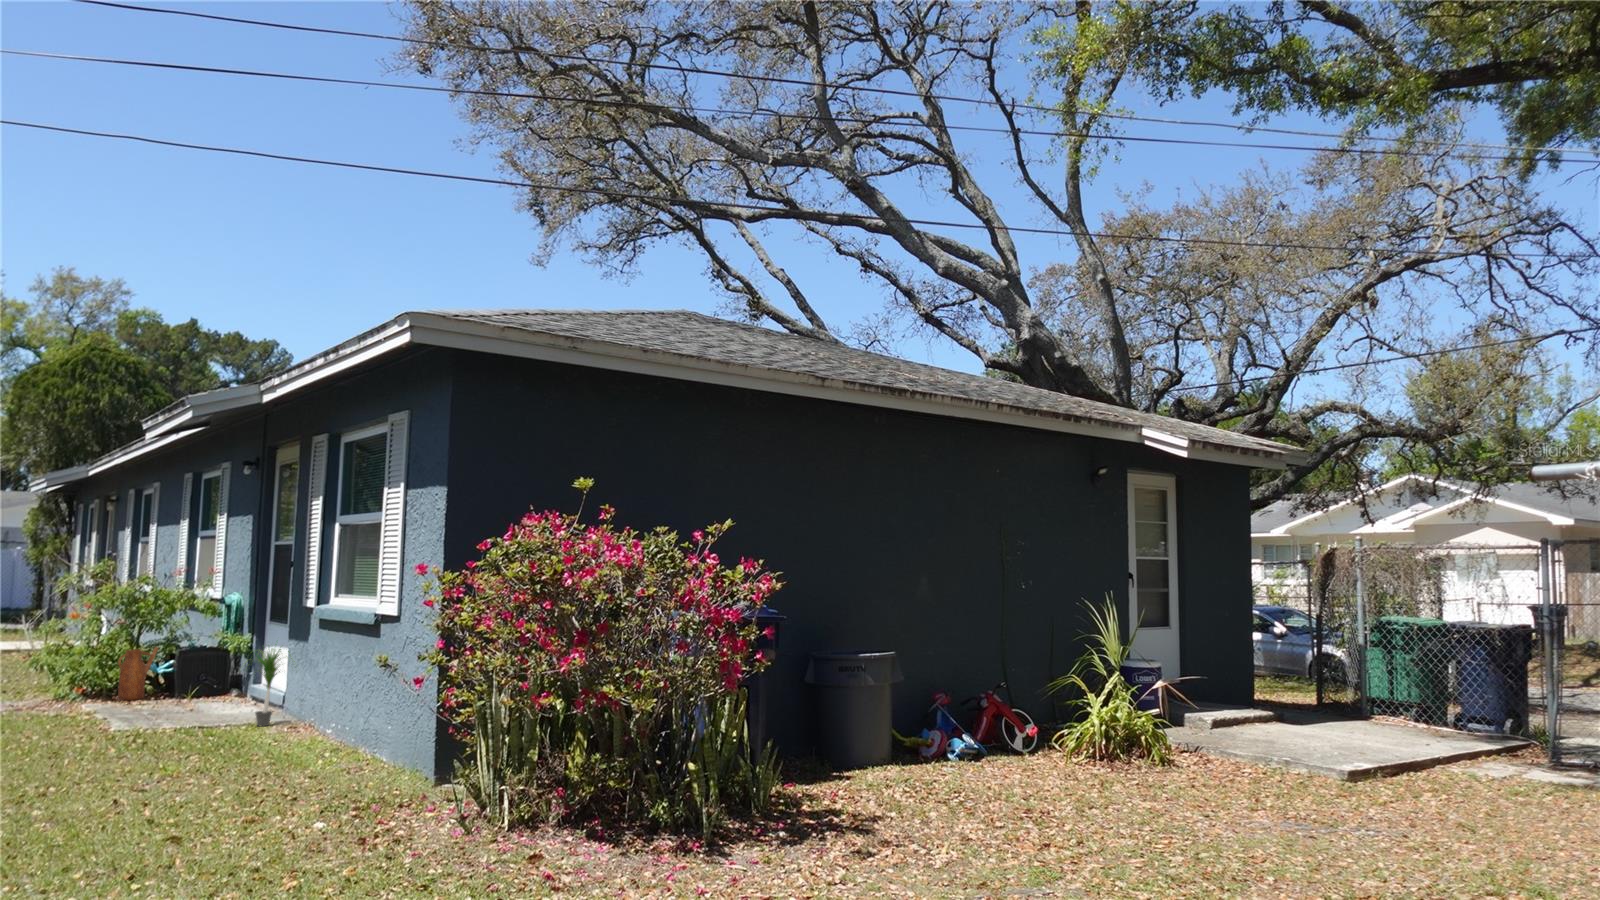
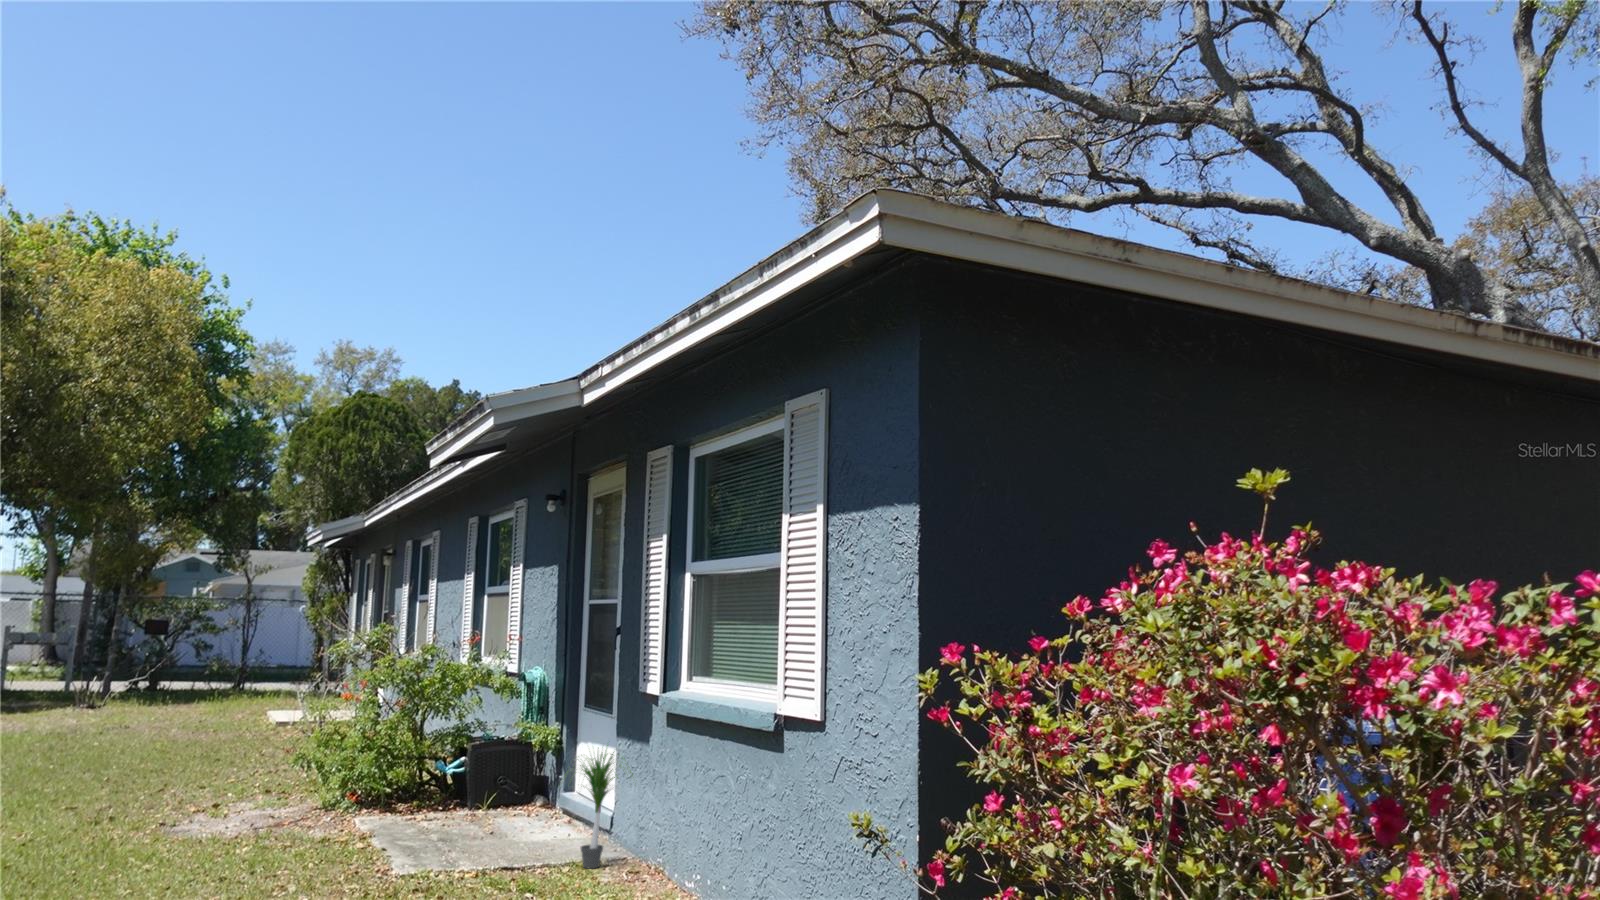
watering can: present [118,647,158,700] -> none [398,738,447,811]

